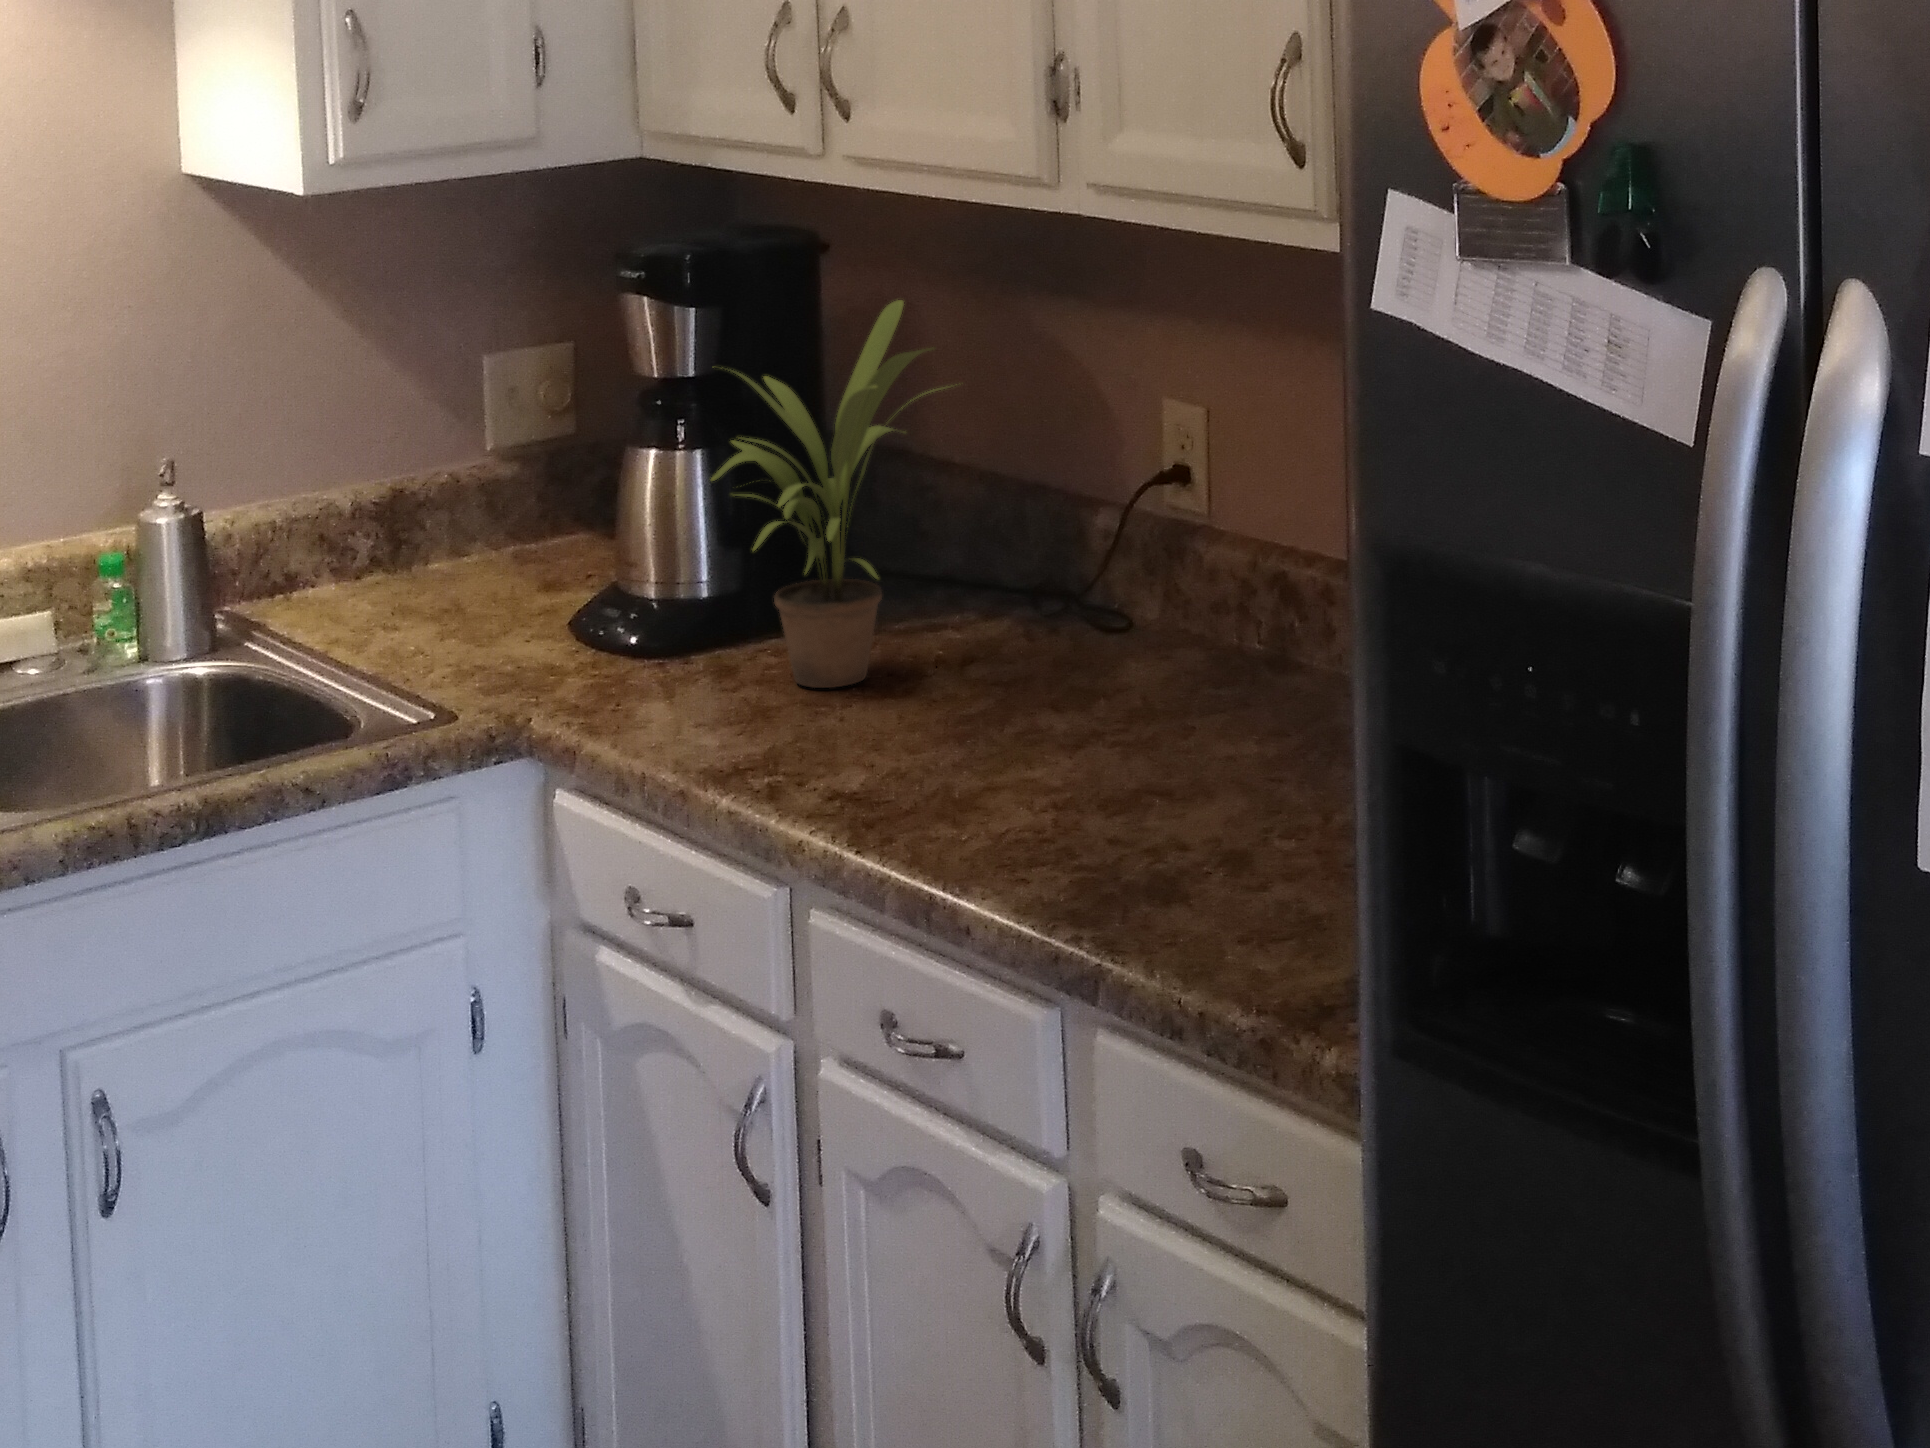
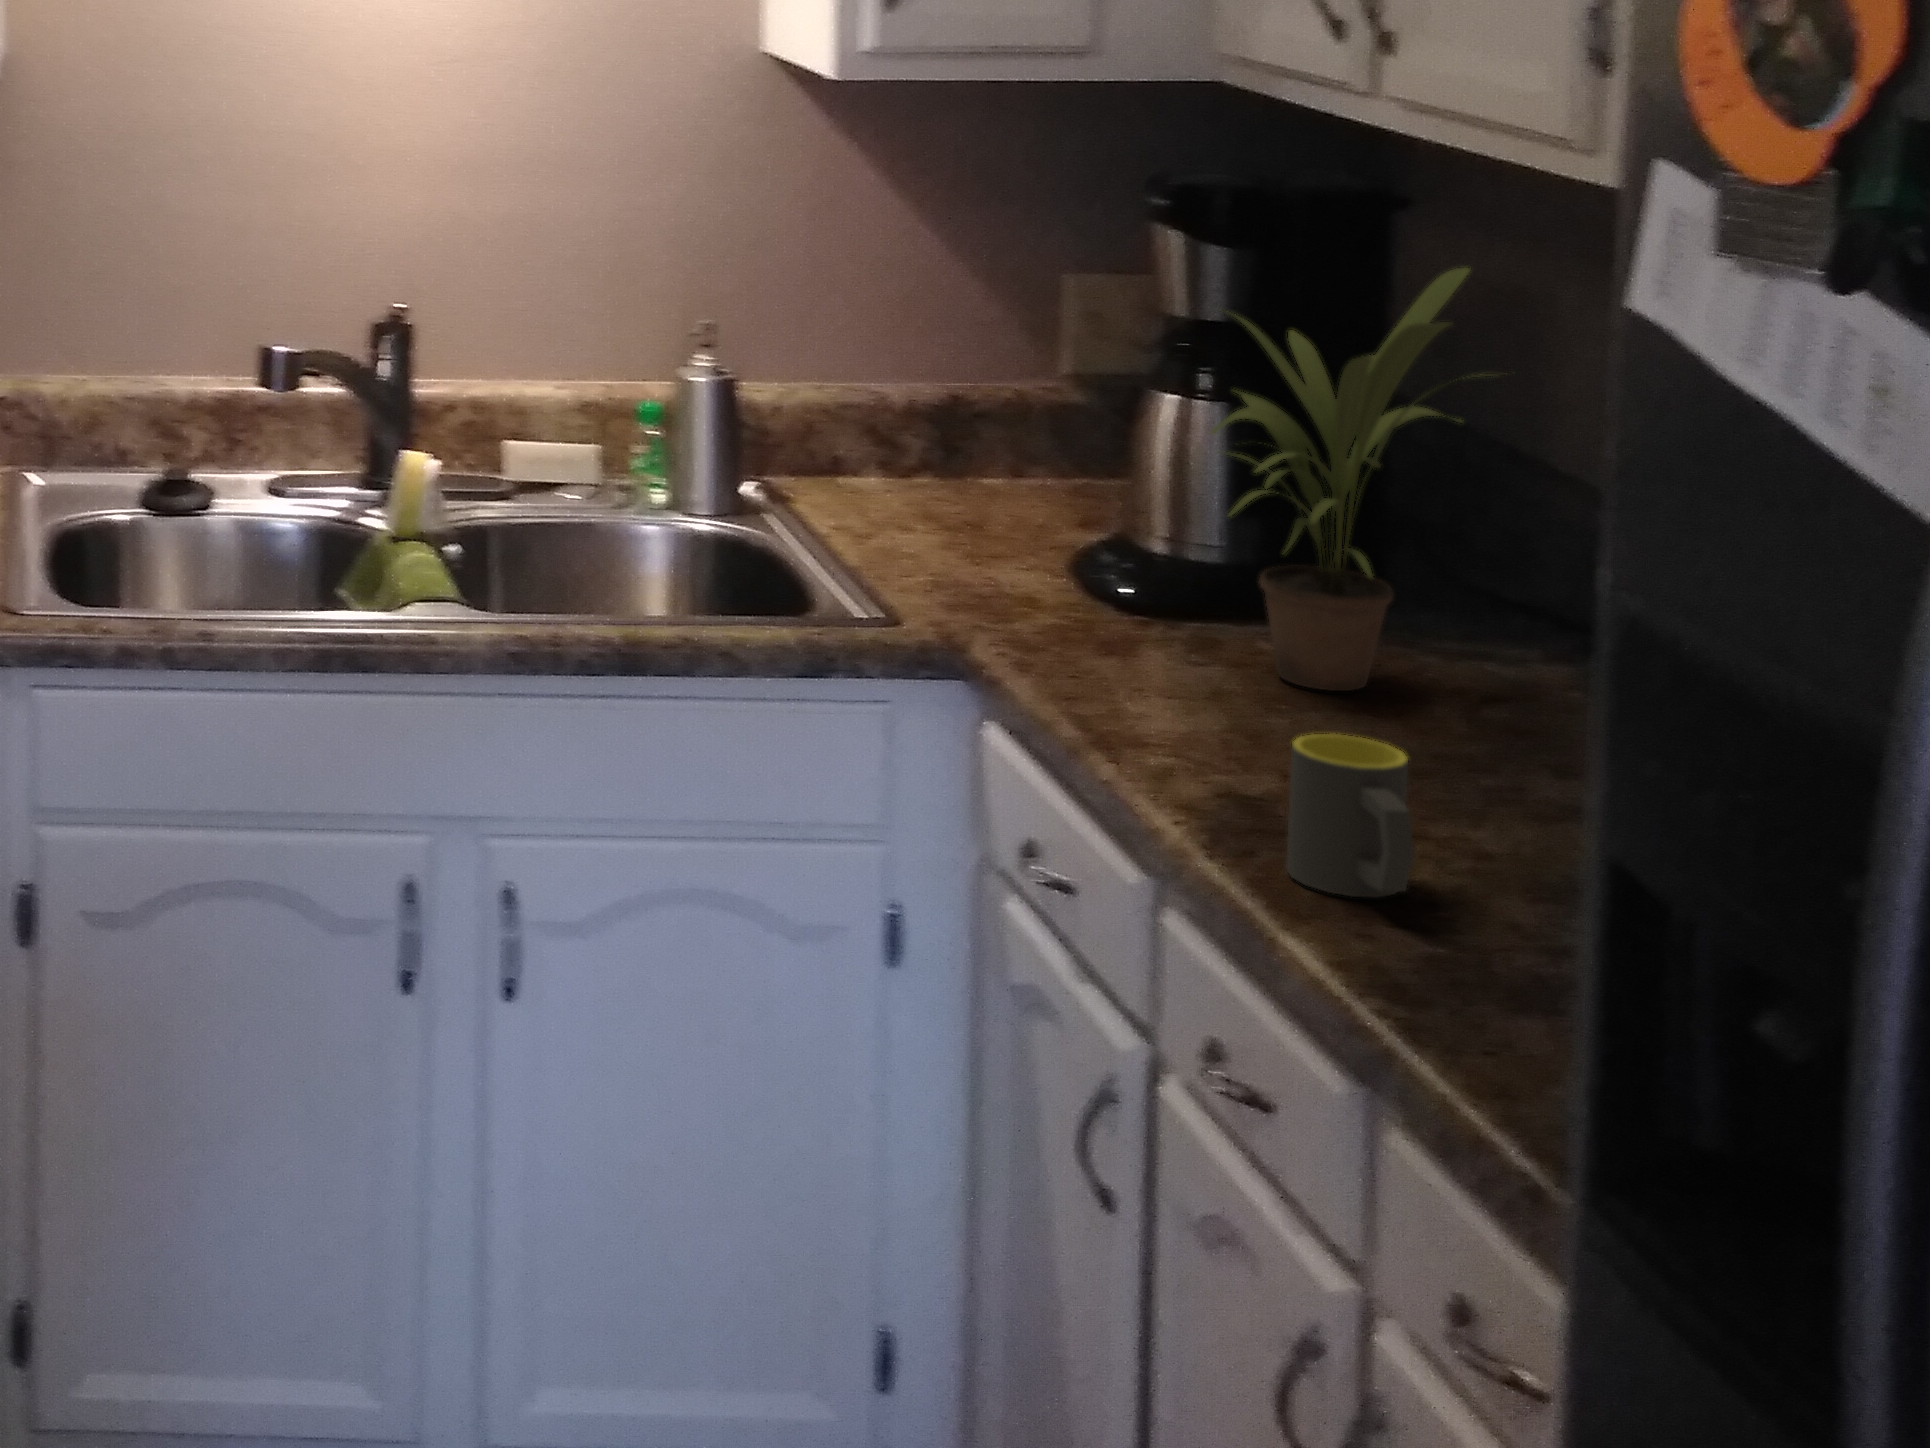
mug: none [918,712,1035,850] -> present [1286,734,1413,898]

